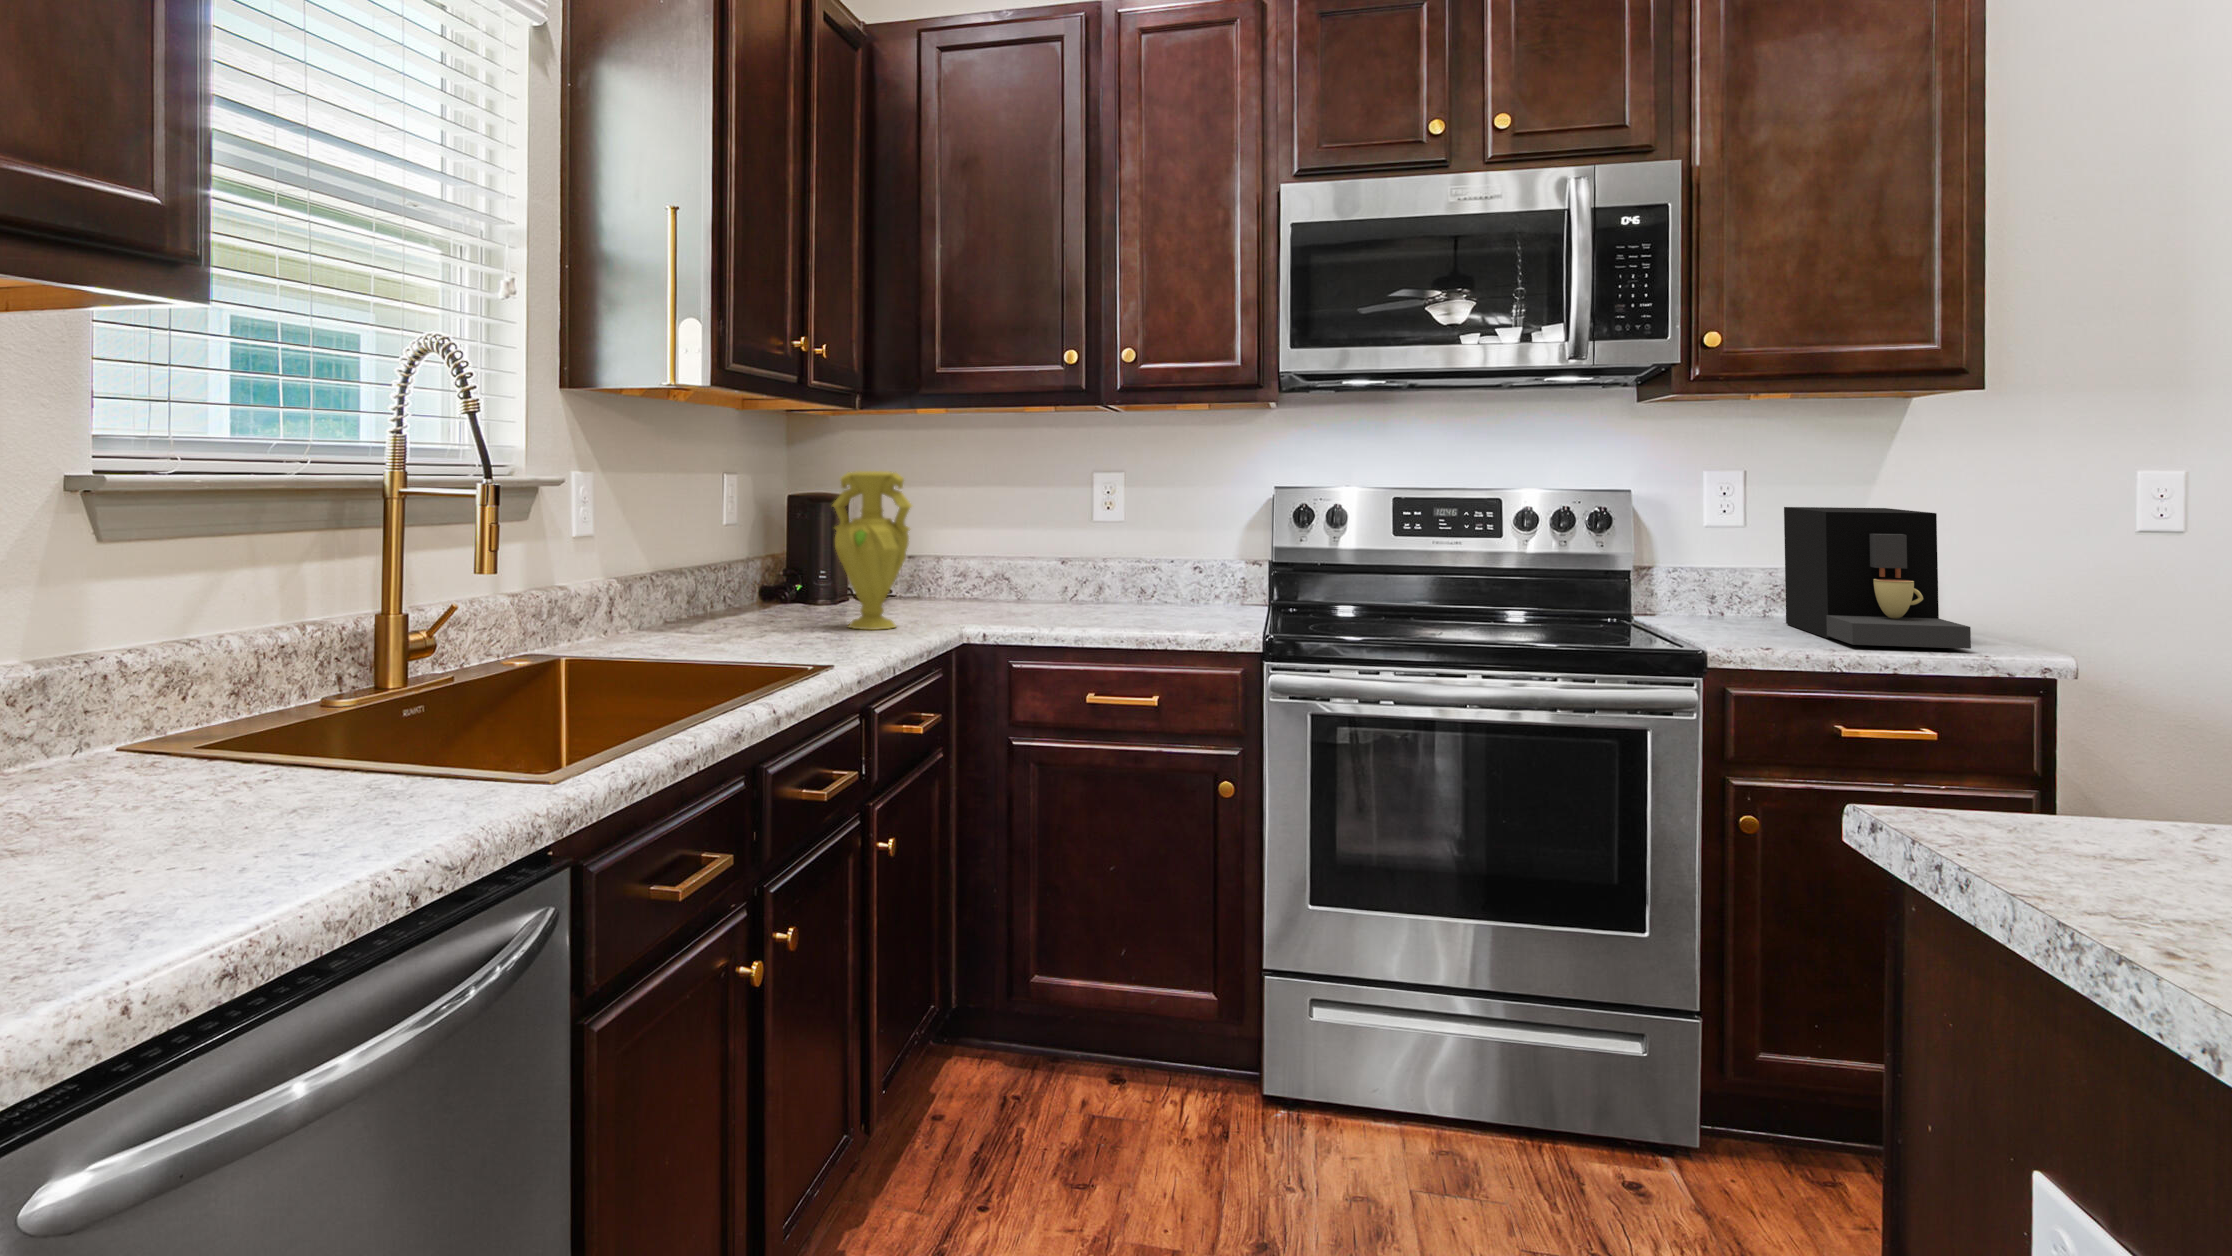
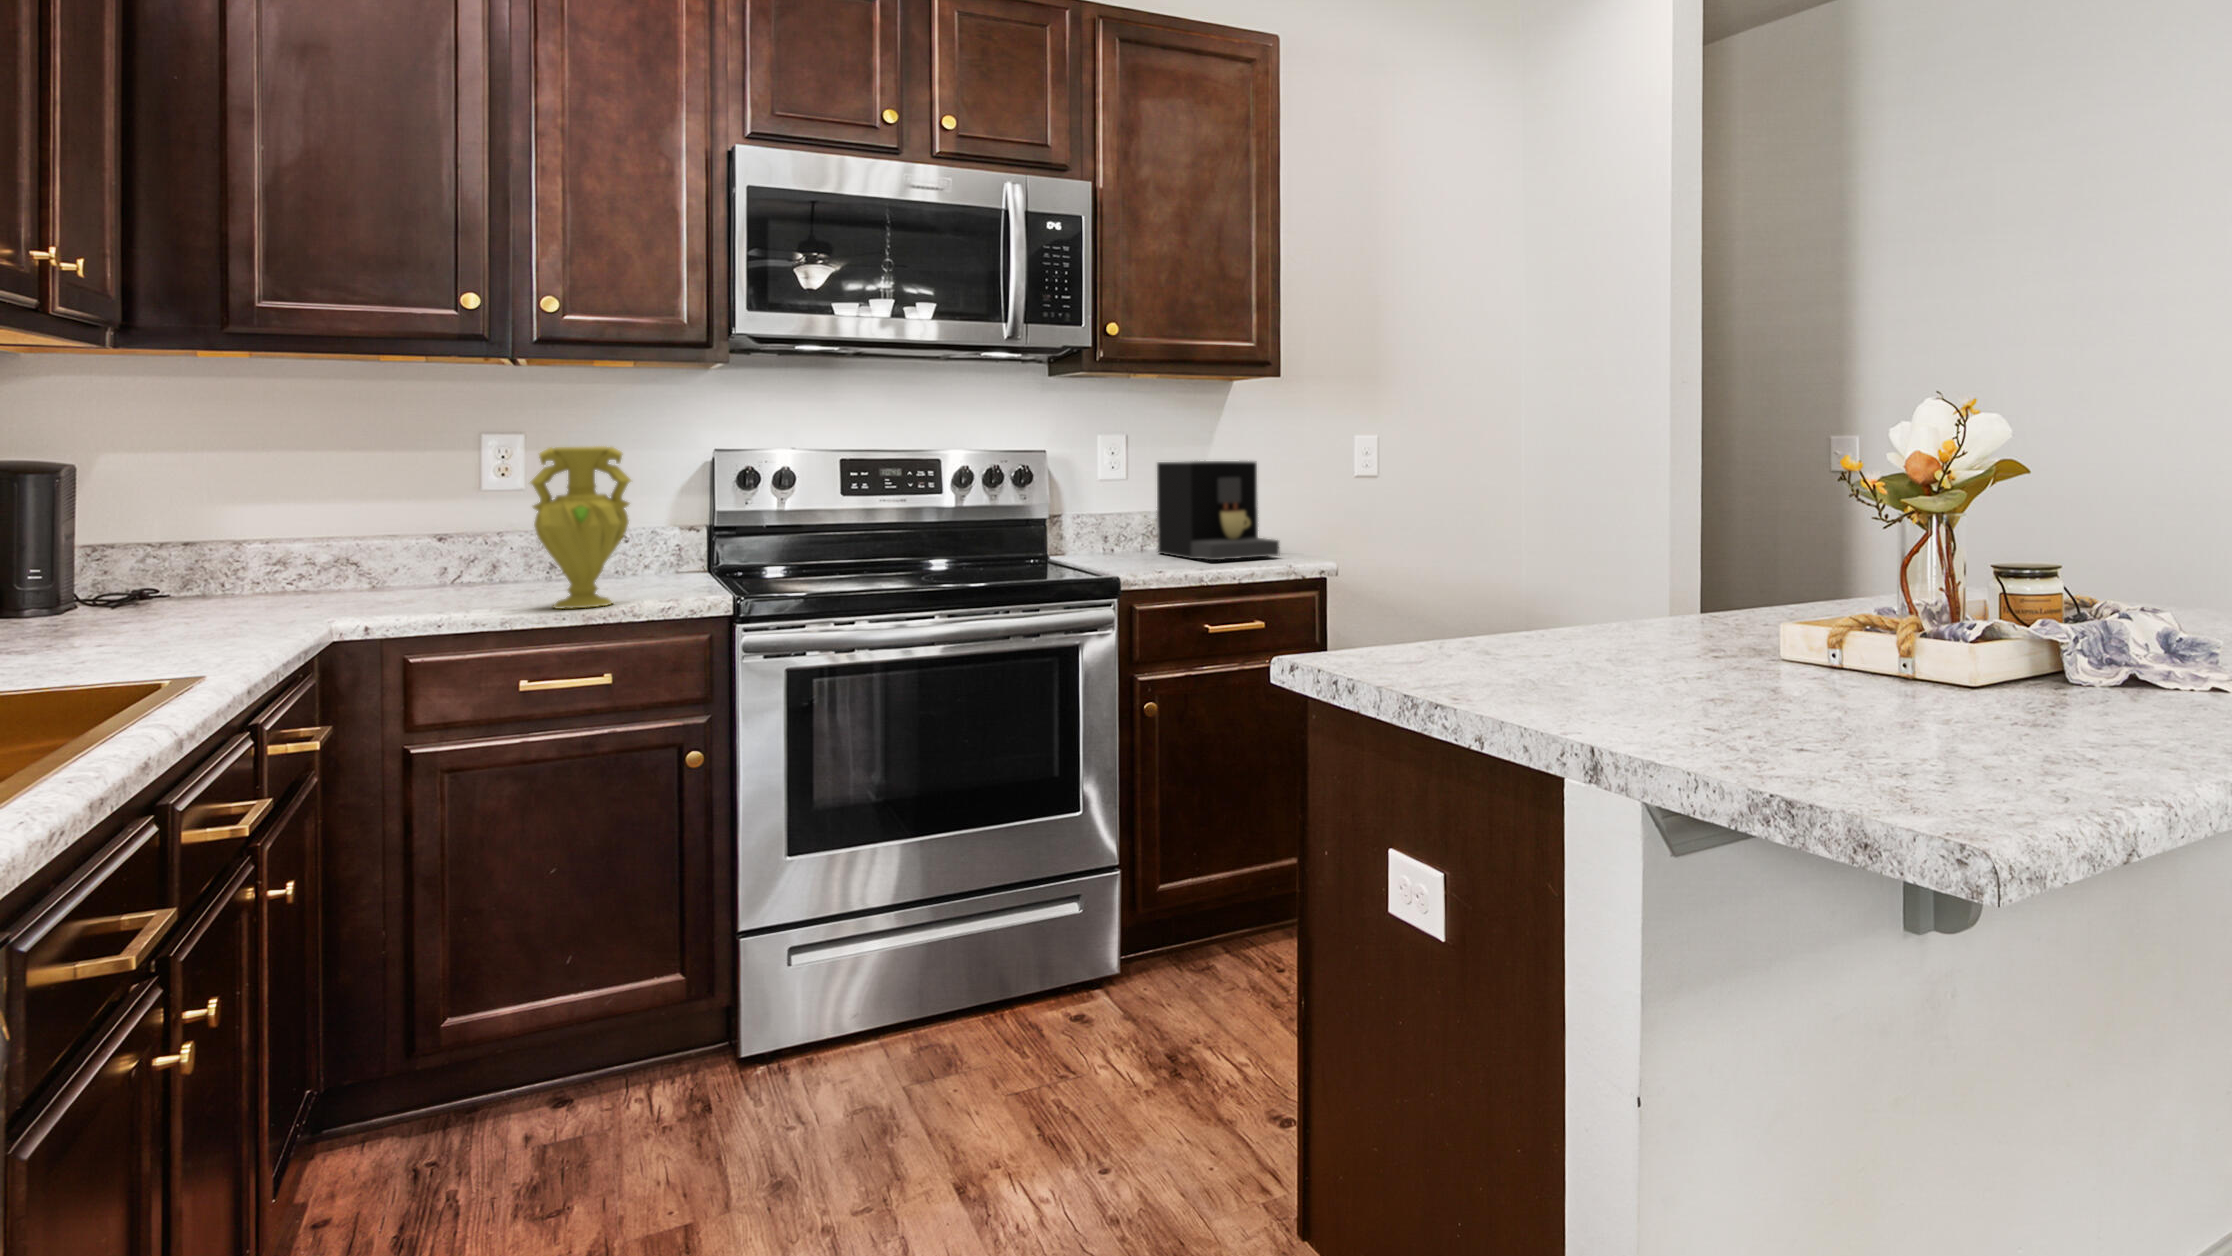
vase: present [832,471,912,630] -> present [531,446,631,609]

